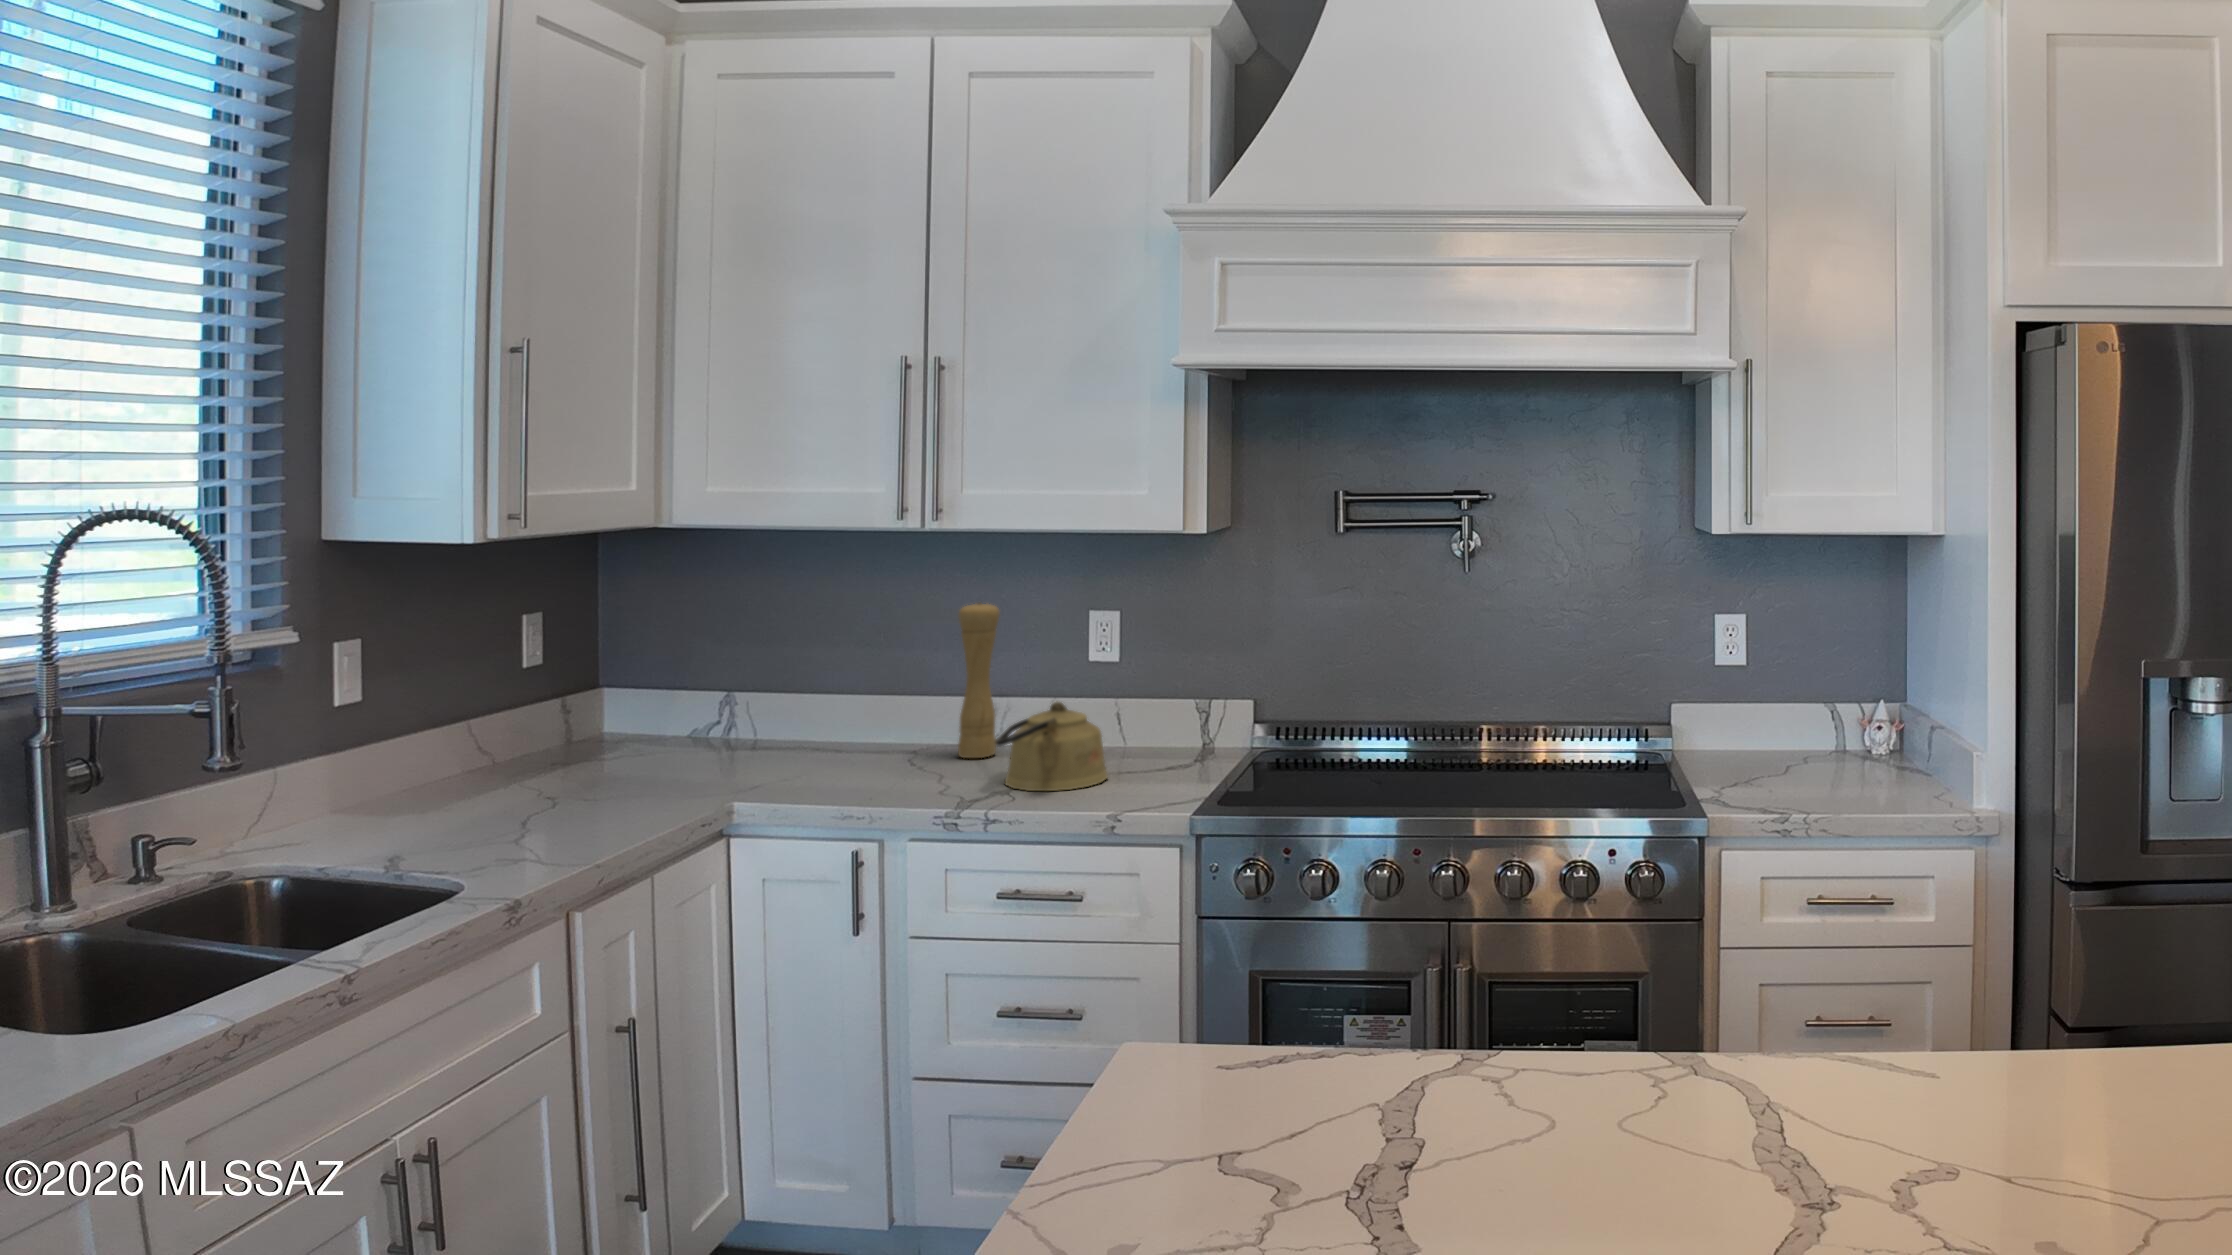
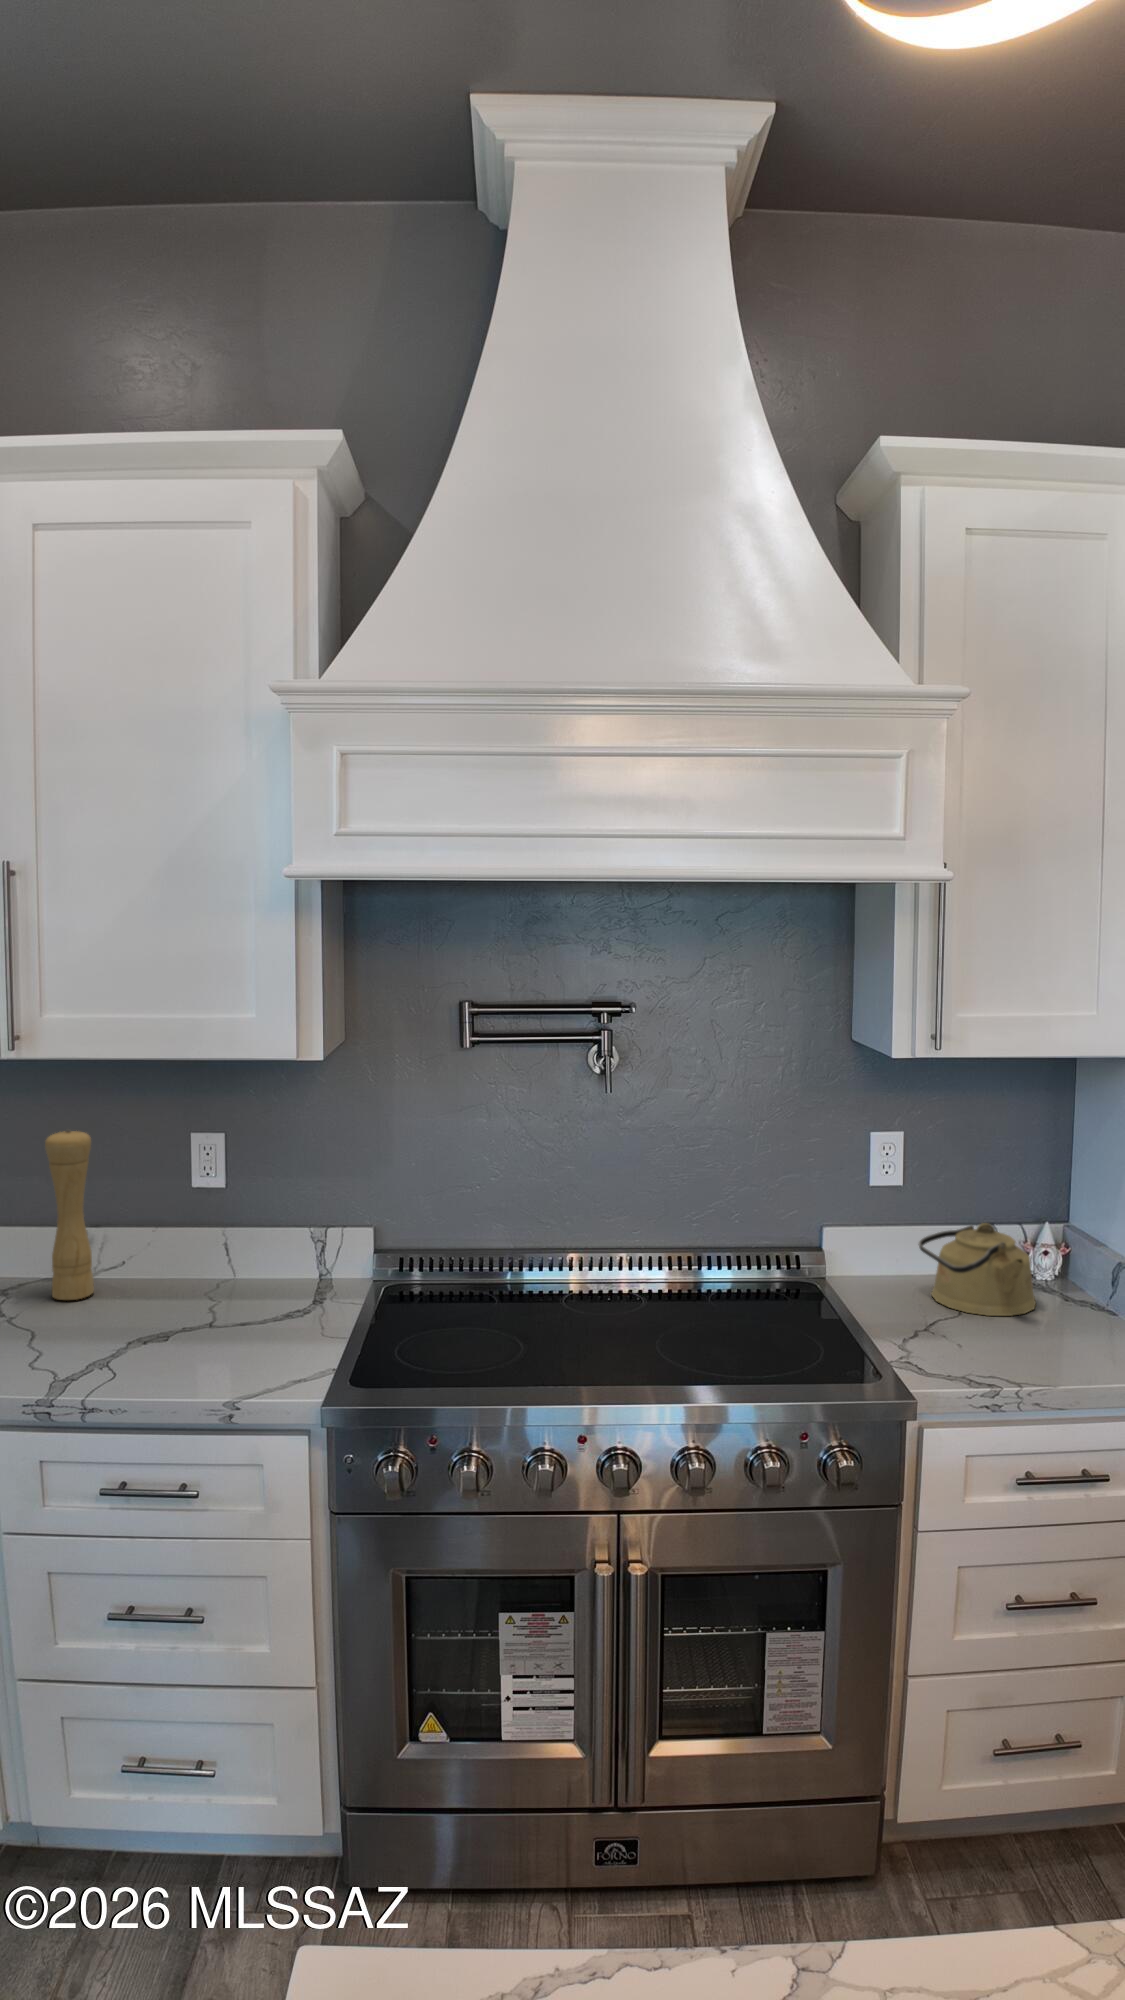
kettle: present [995,702,1107,791] -> present [918,1223,1036,1316]

